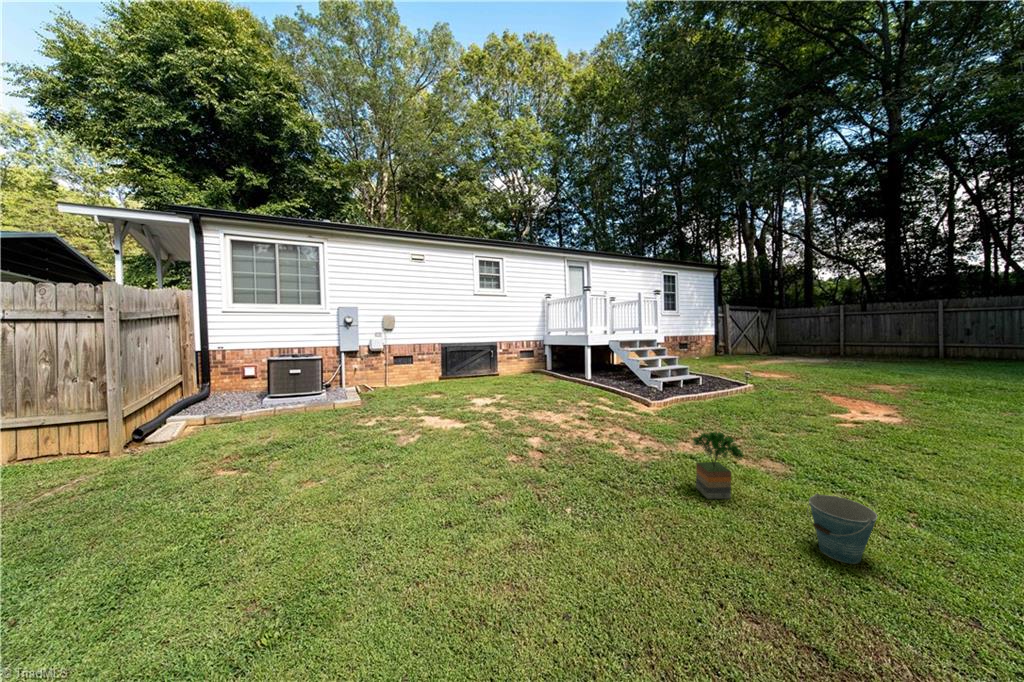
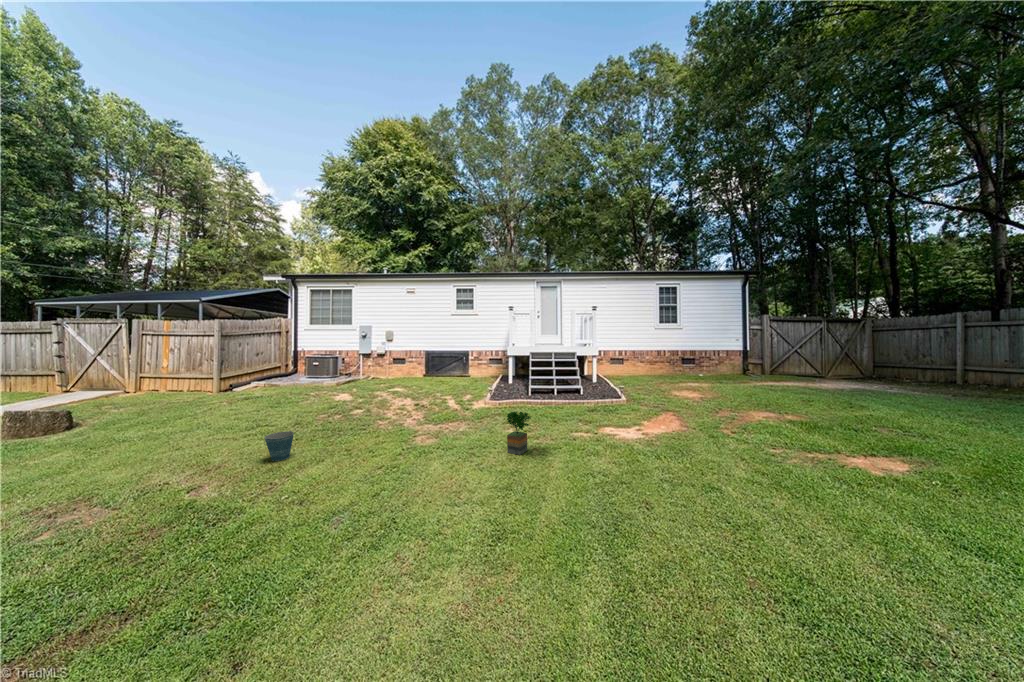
potted tree: present [692,432,743,499] -> present [507,411,531,455]

